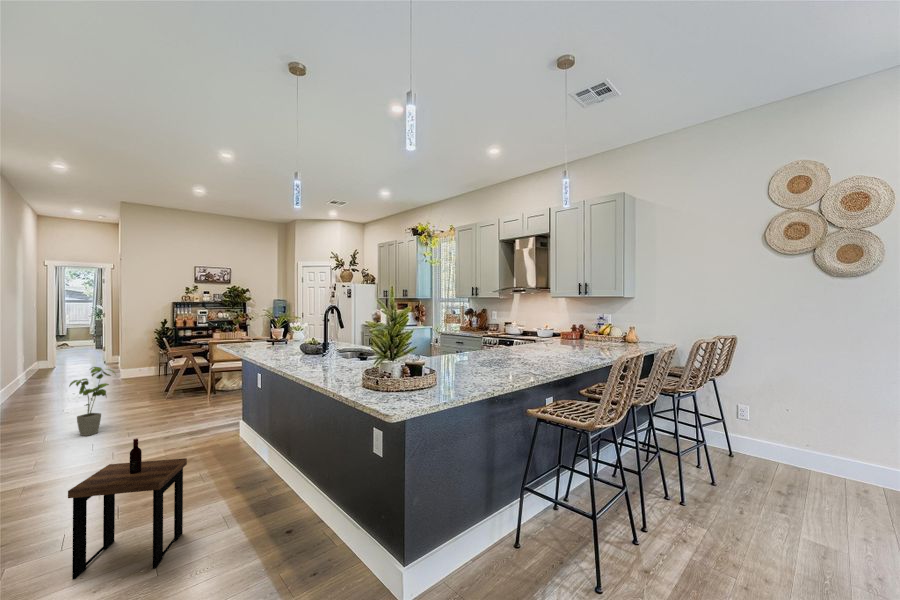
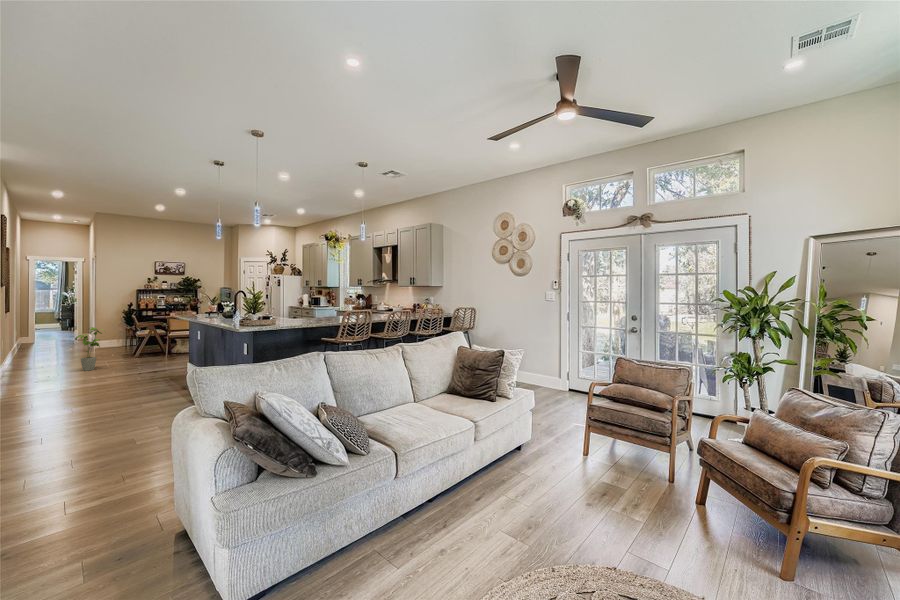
side table: present [68,438,187,579] -> none [106,347,158,404]

